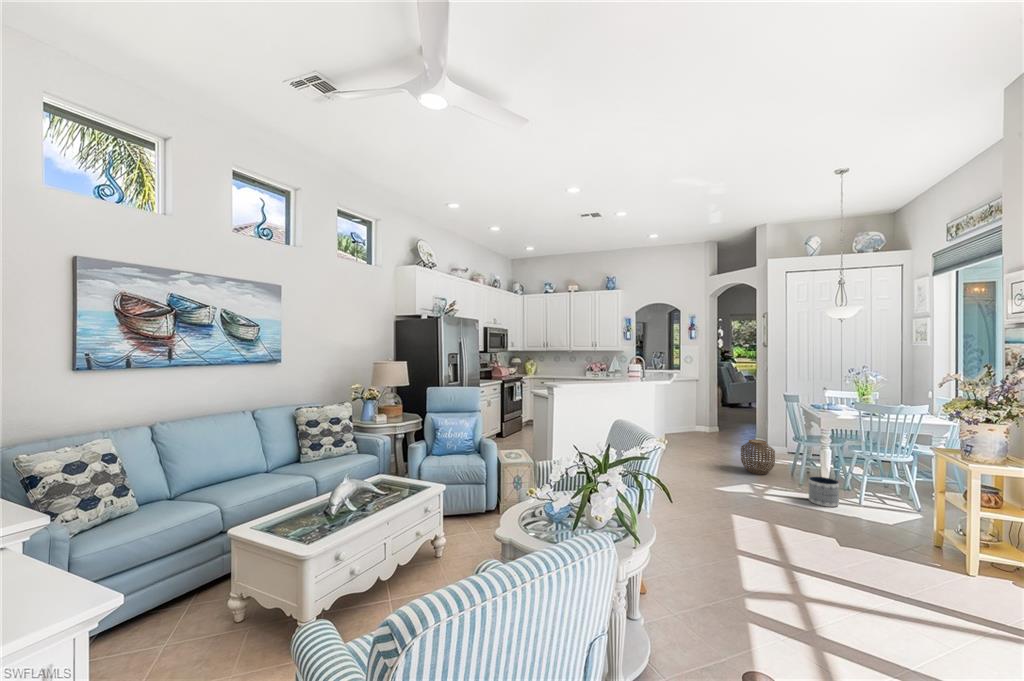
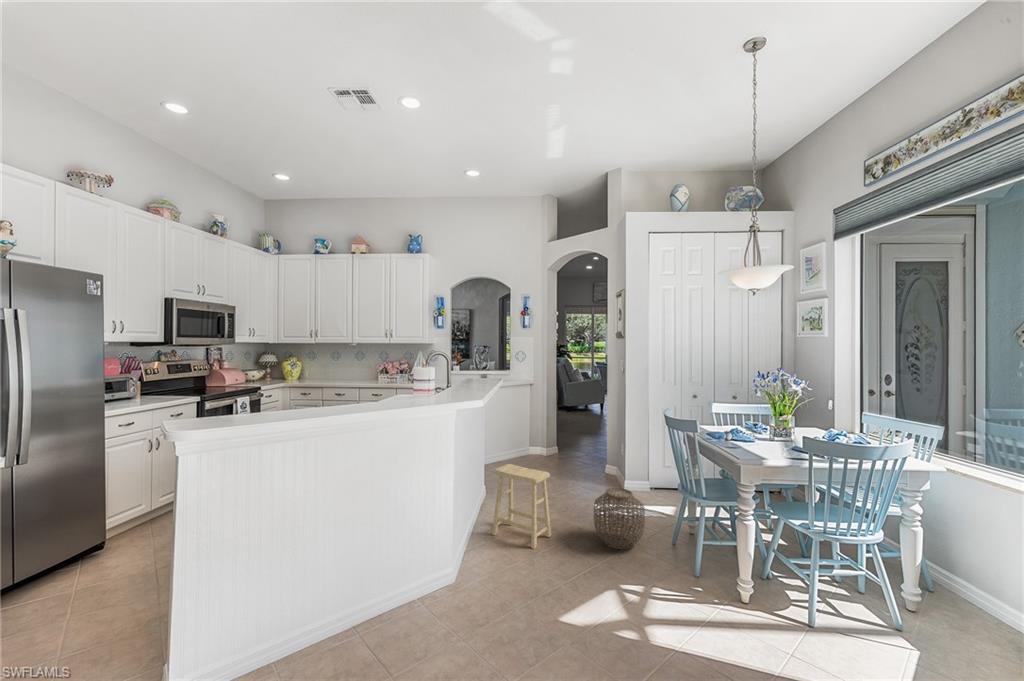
footstool: none [675,423,713,469] -> present [492,464,551,549]
planter: present [809,477,839,507] -> none [720,577,775,648]

